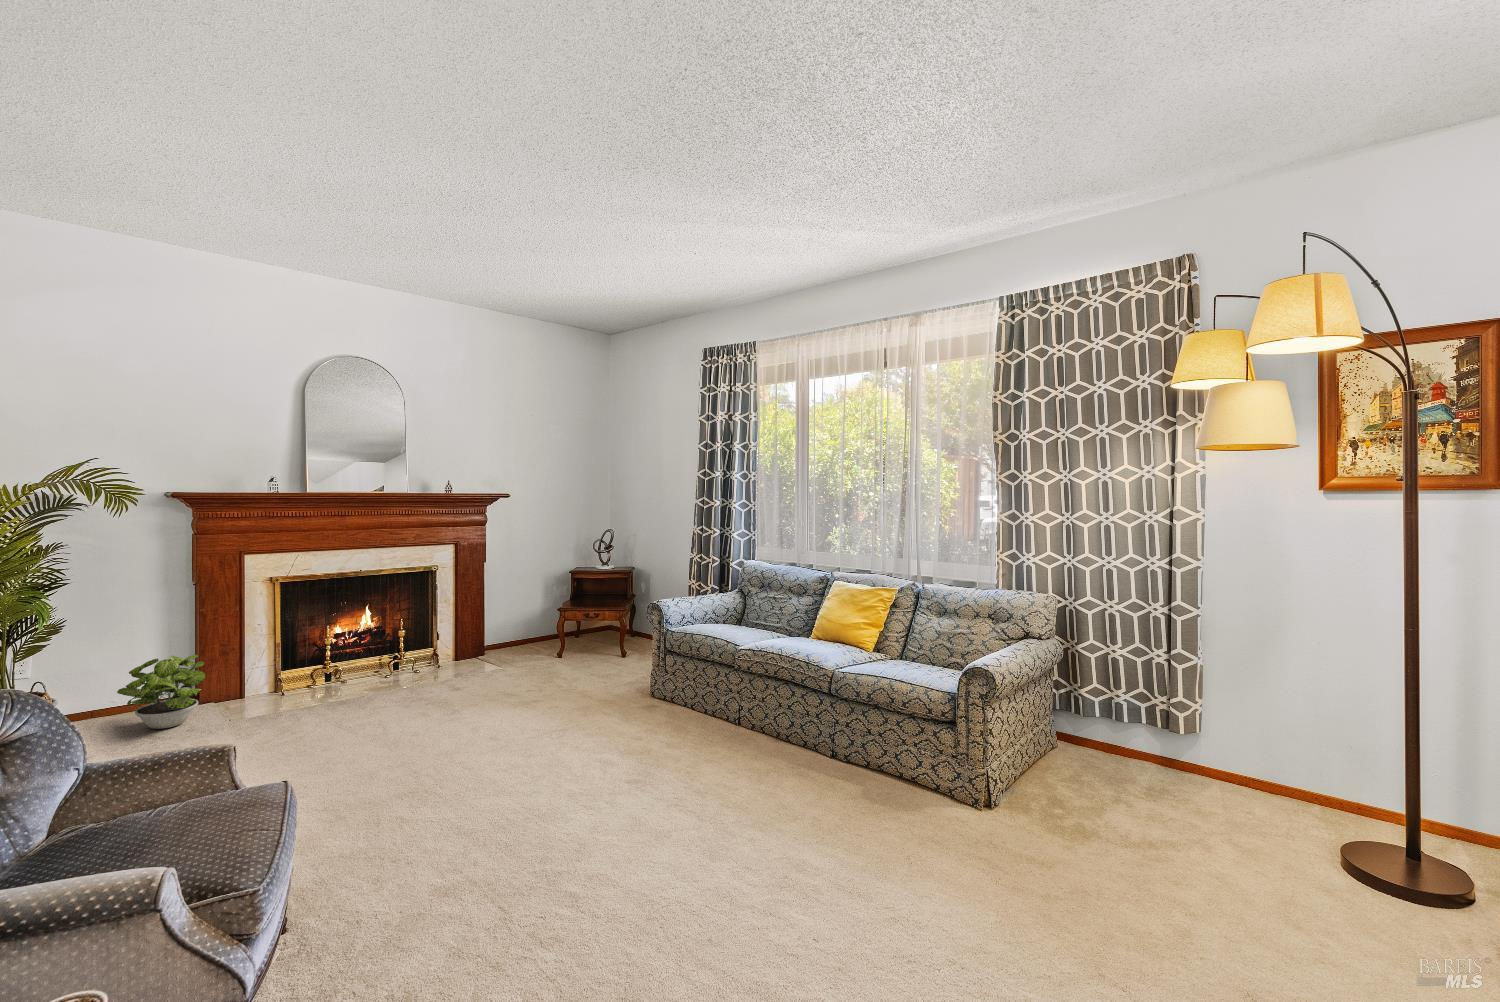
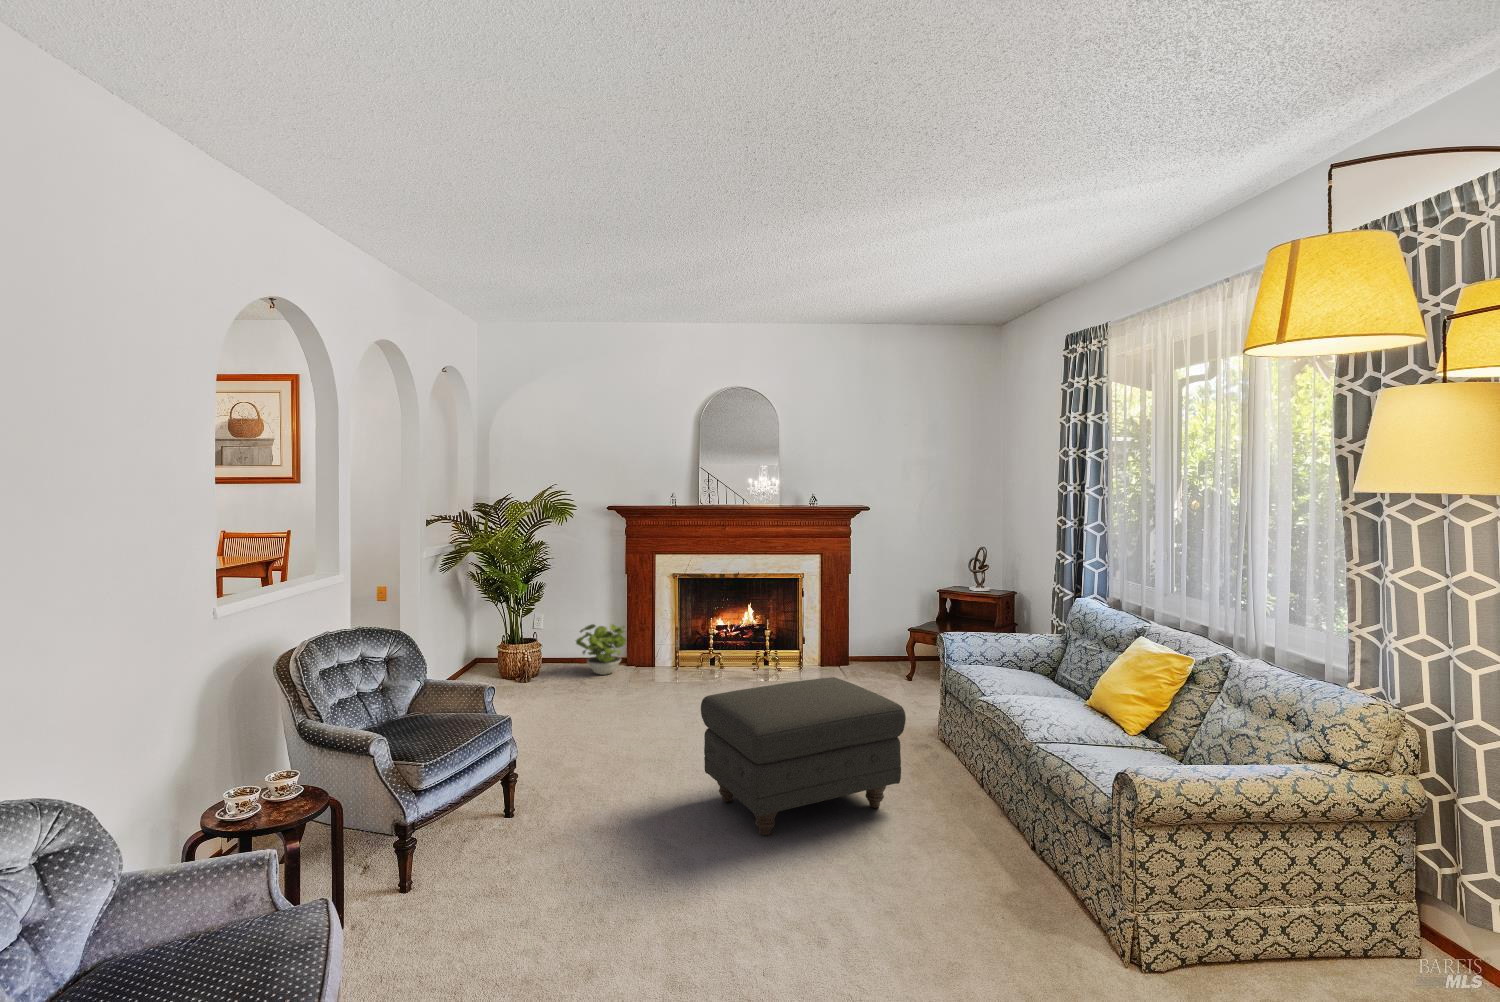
ottoman: none [520,656,709,824] -> present [701,677,906,835]

